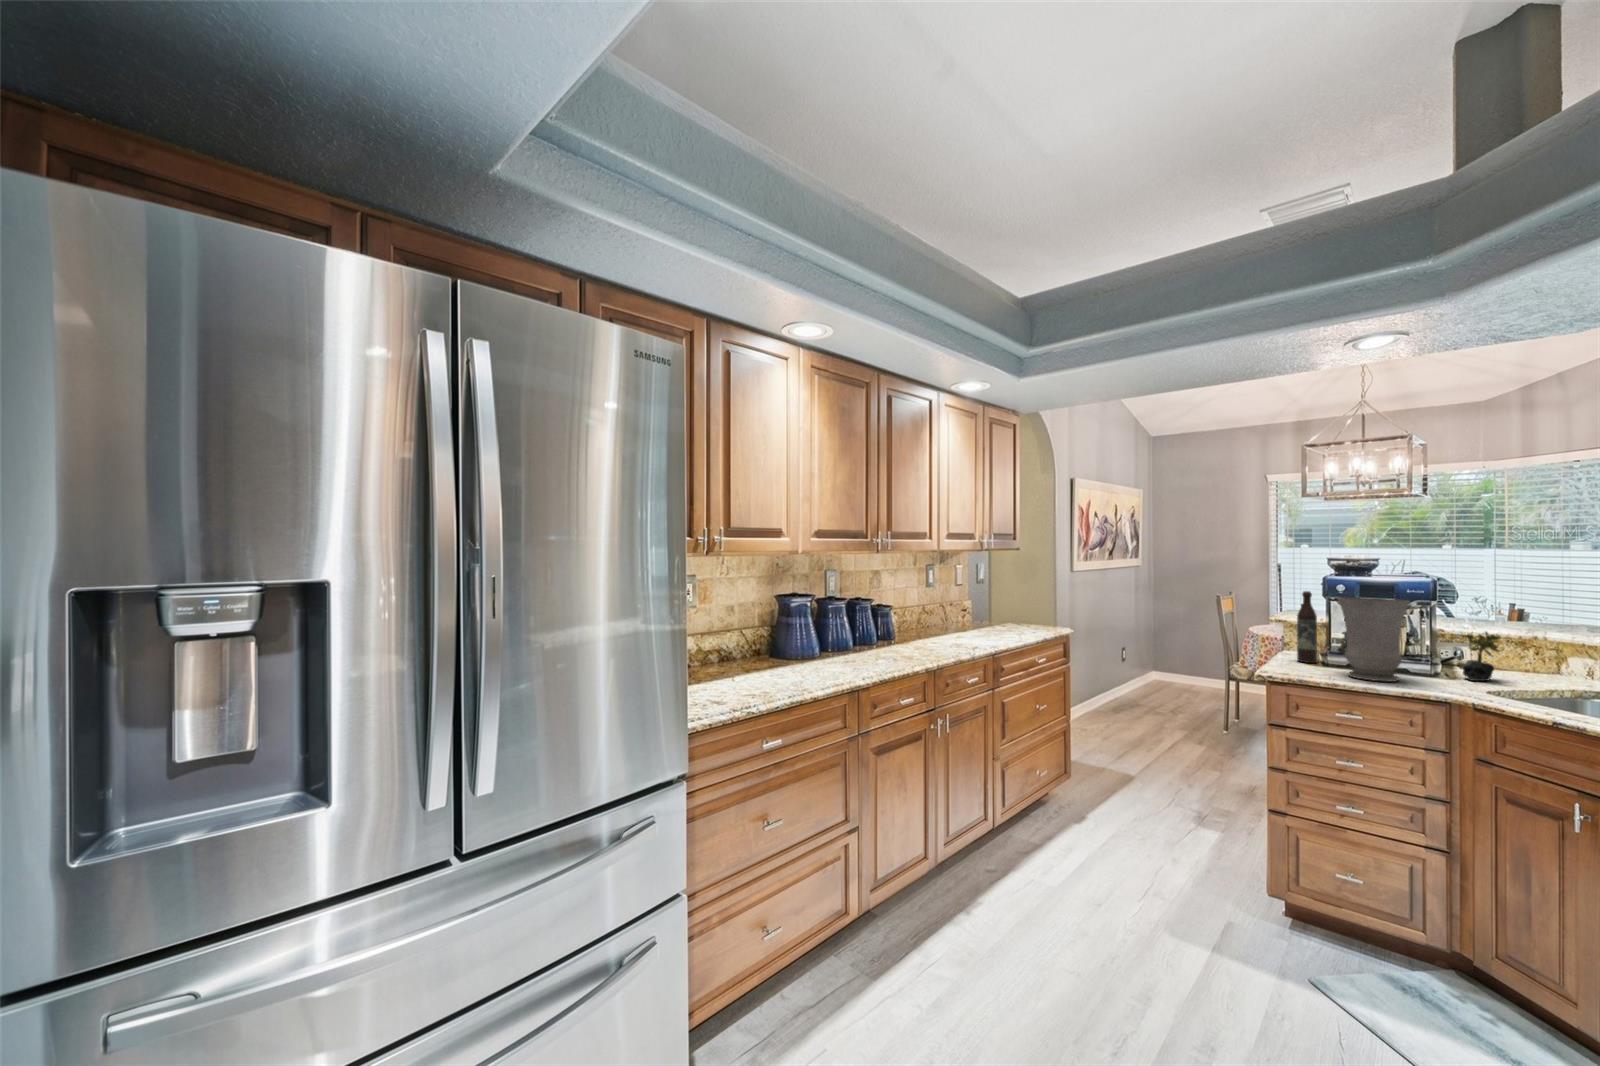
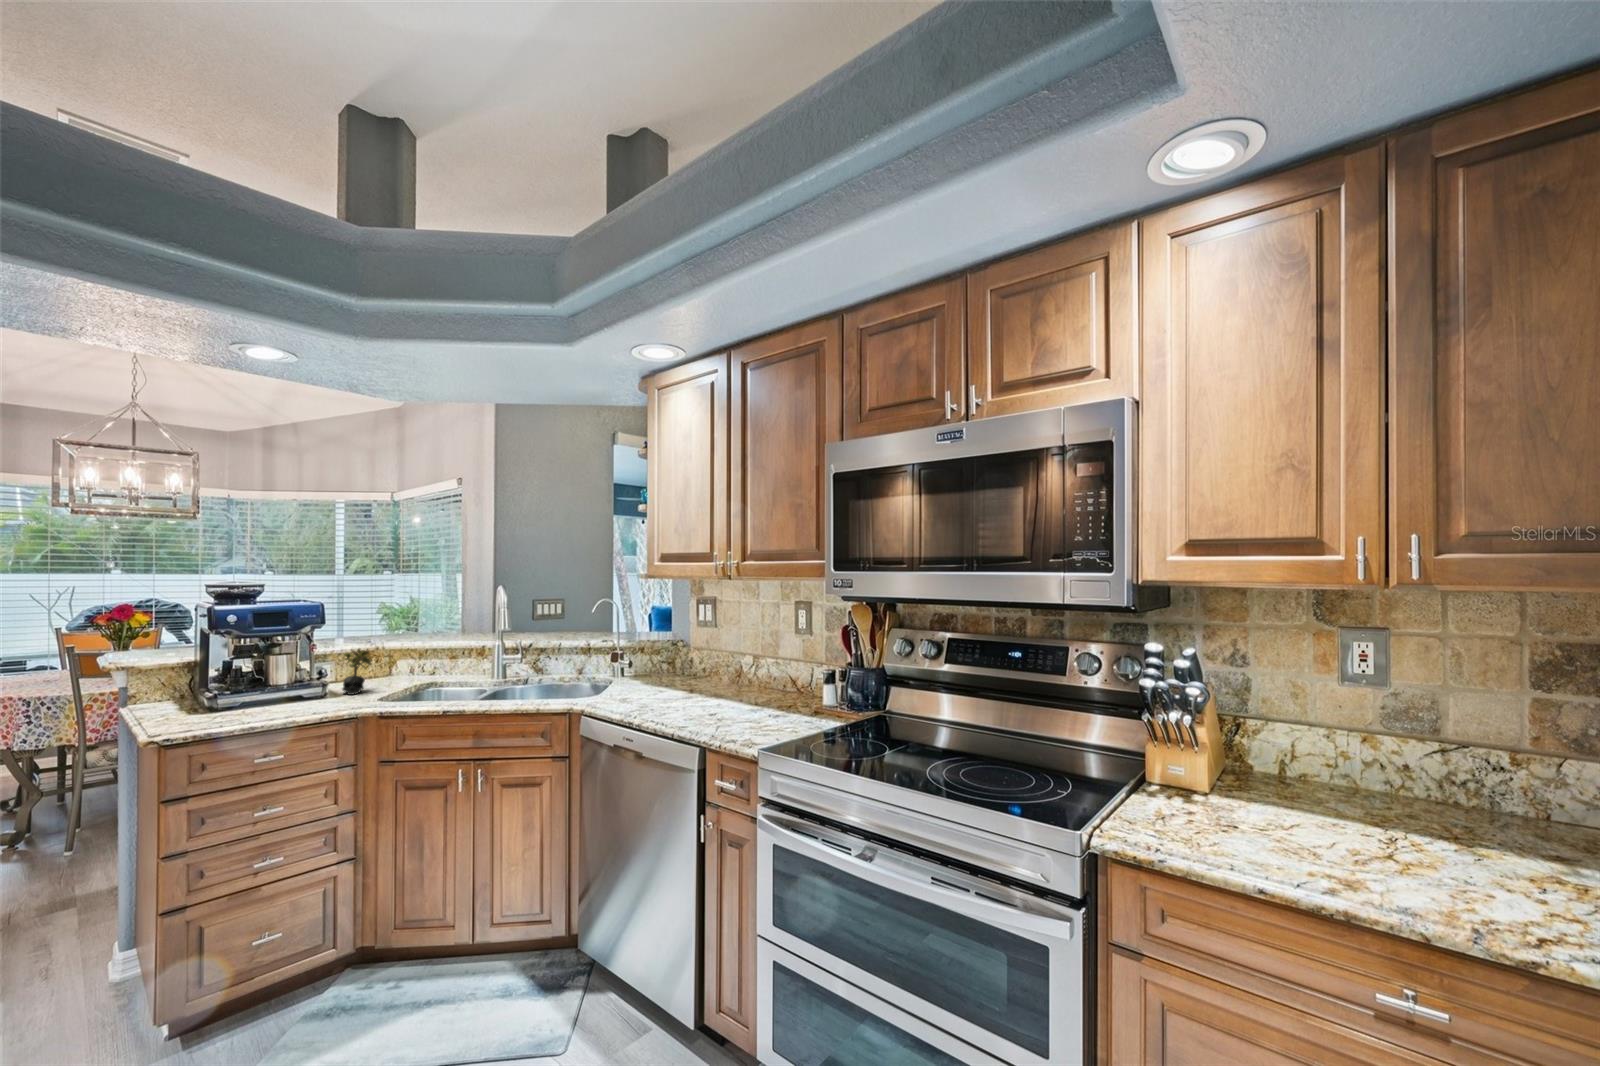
wine bottle: present [1297,591,1317,663] -> none [176,628,203,714]
vase: present [1337,597,1410,682] -> none [244,628,317,717]

